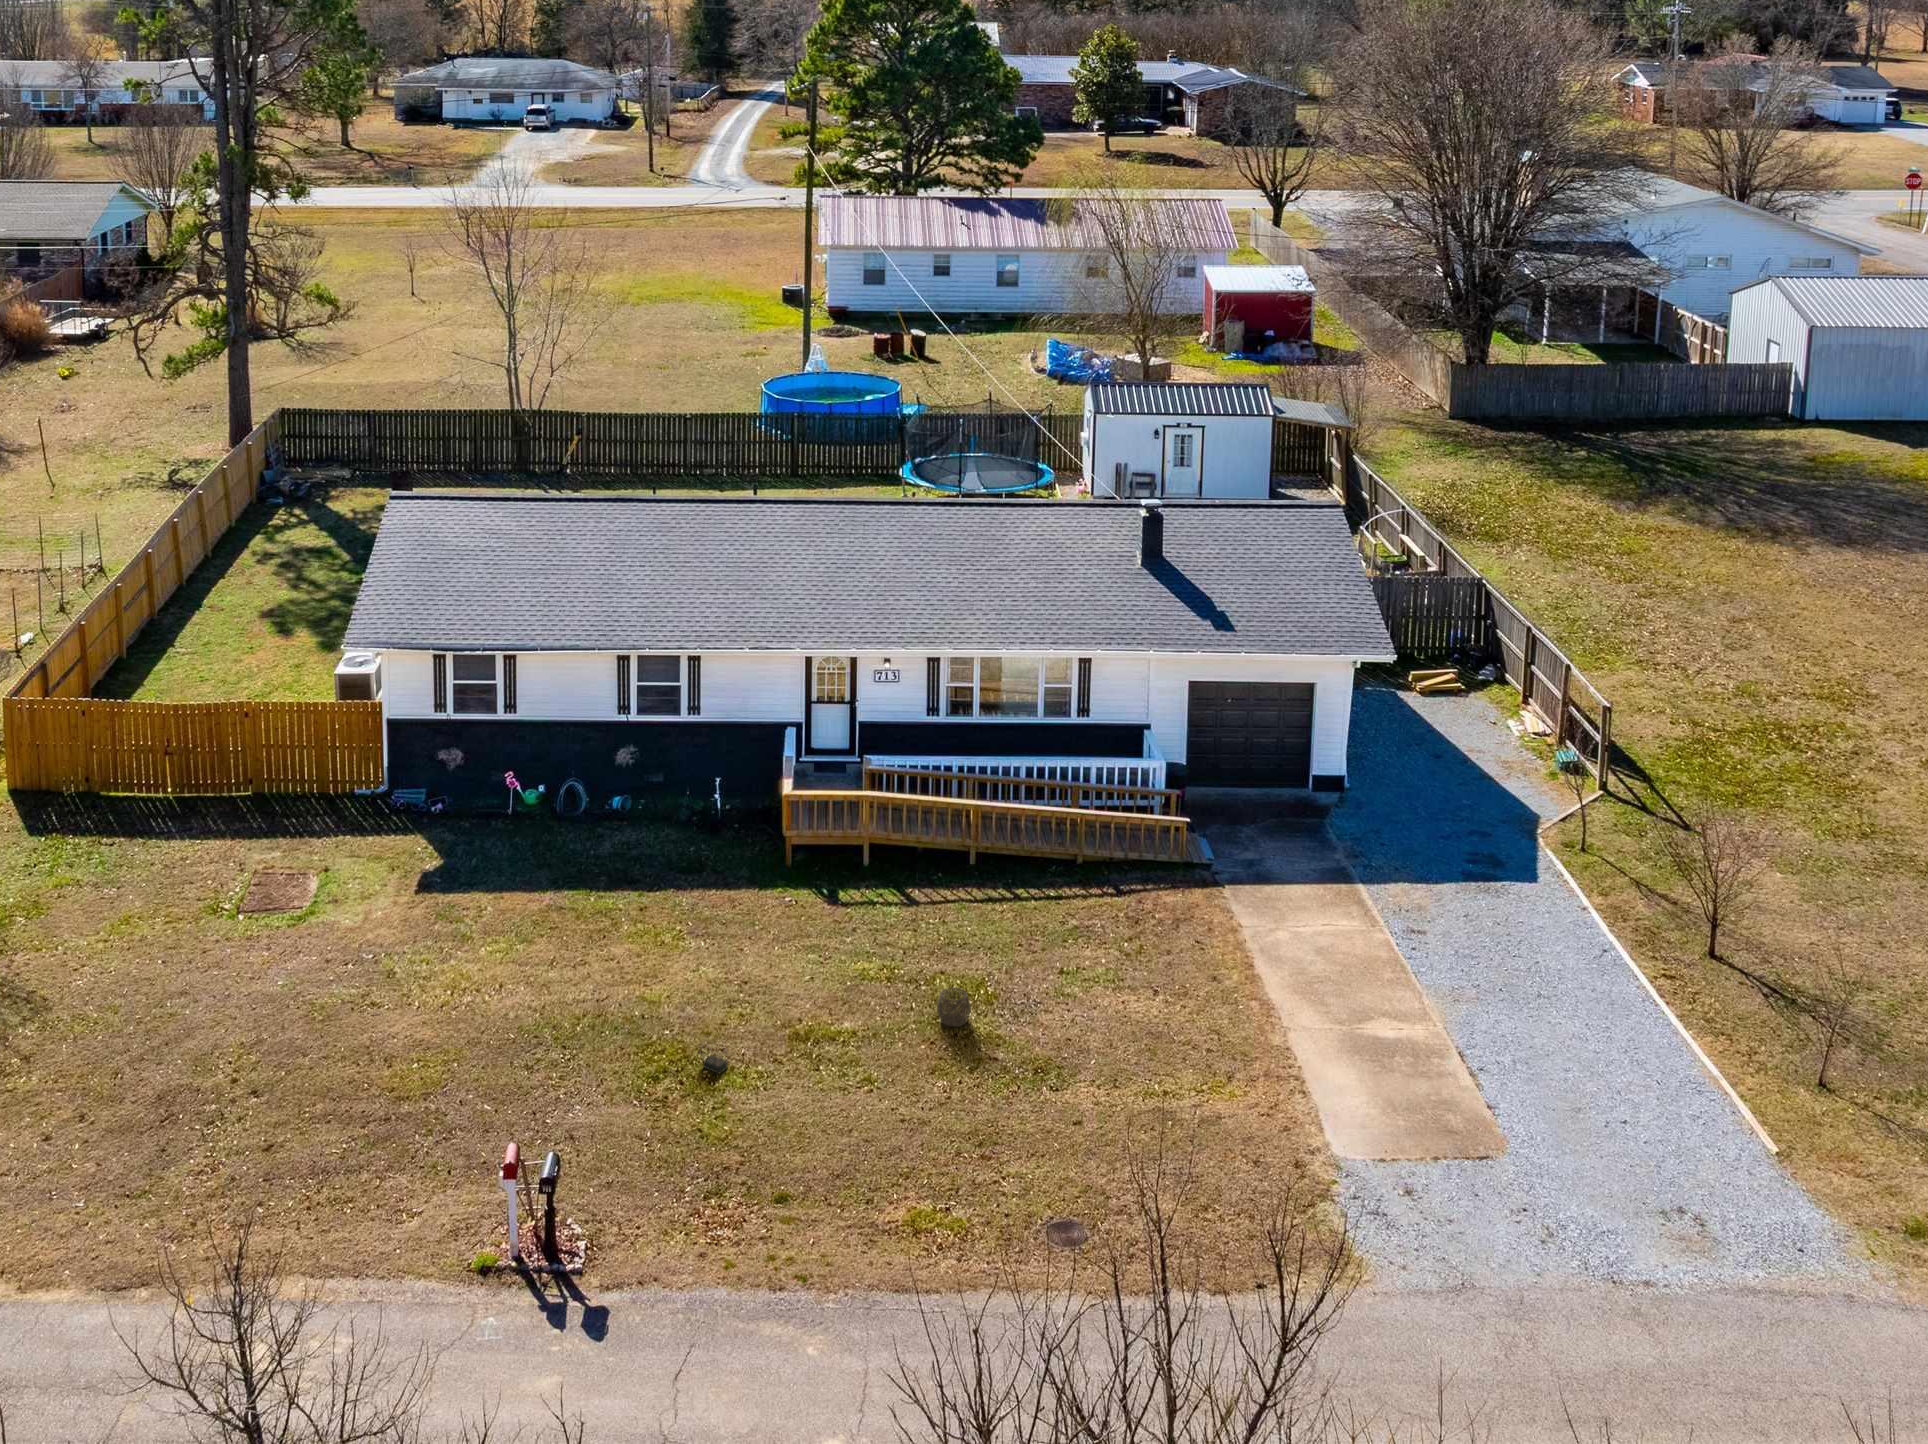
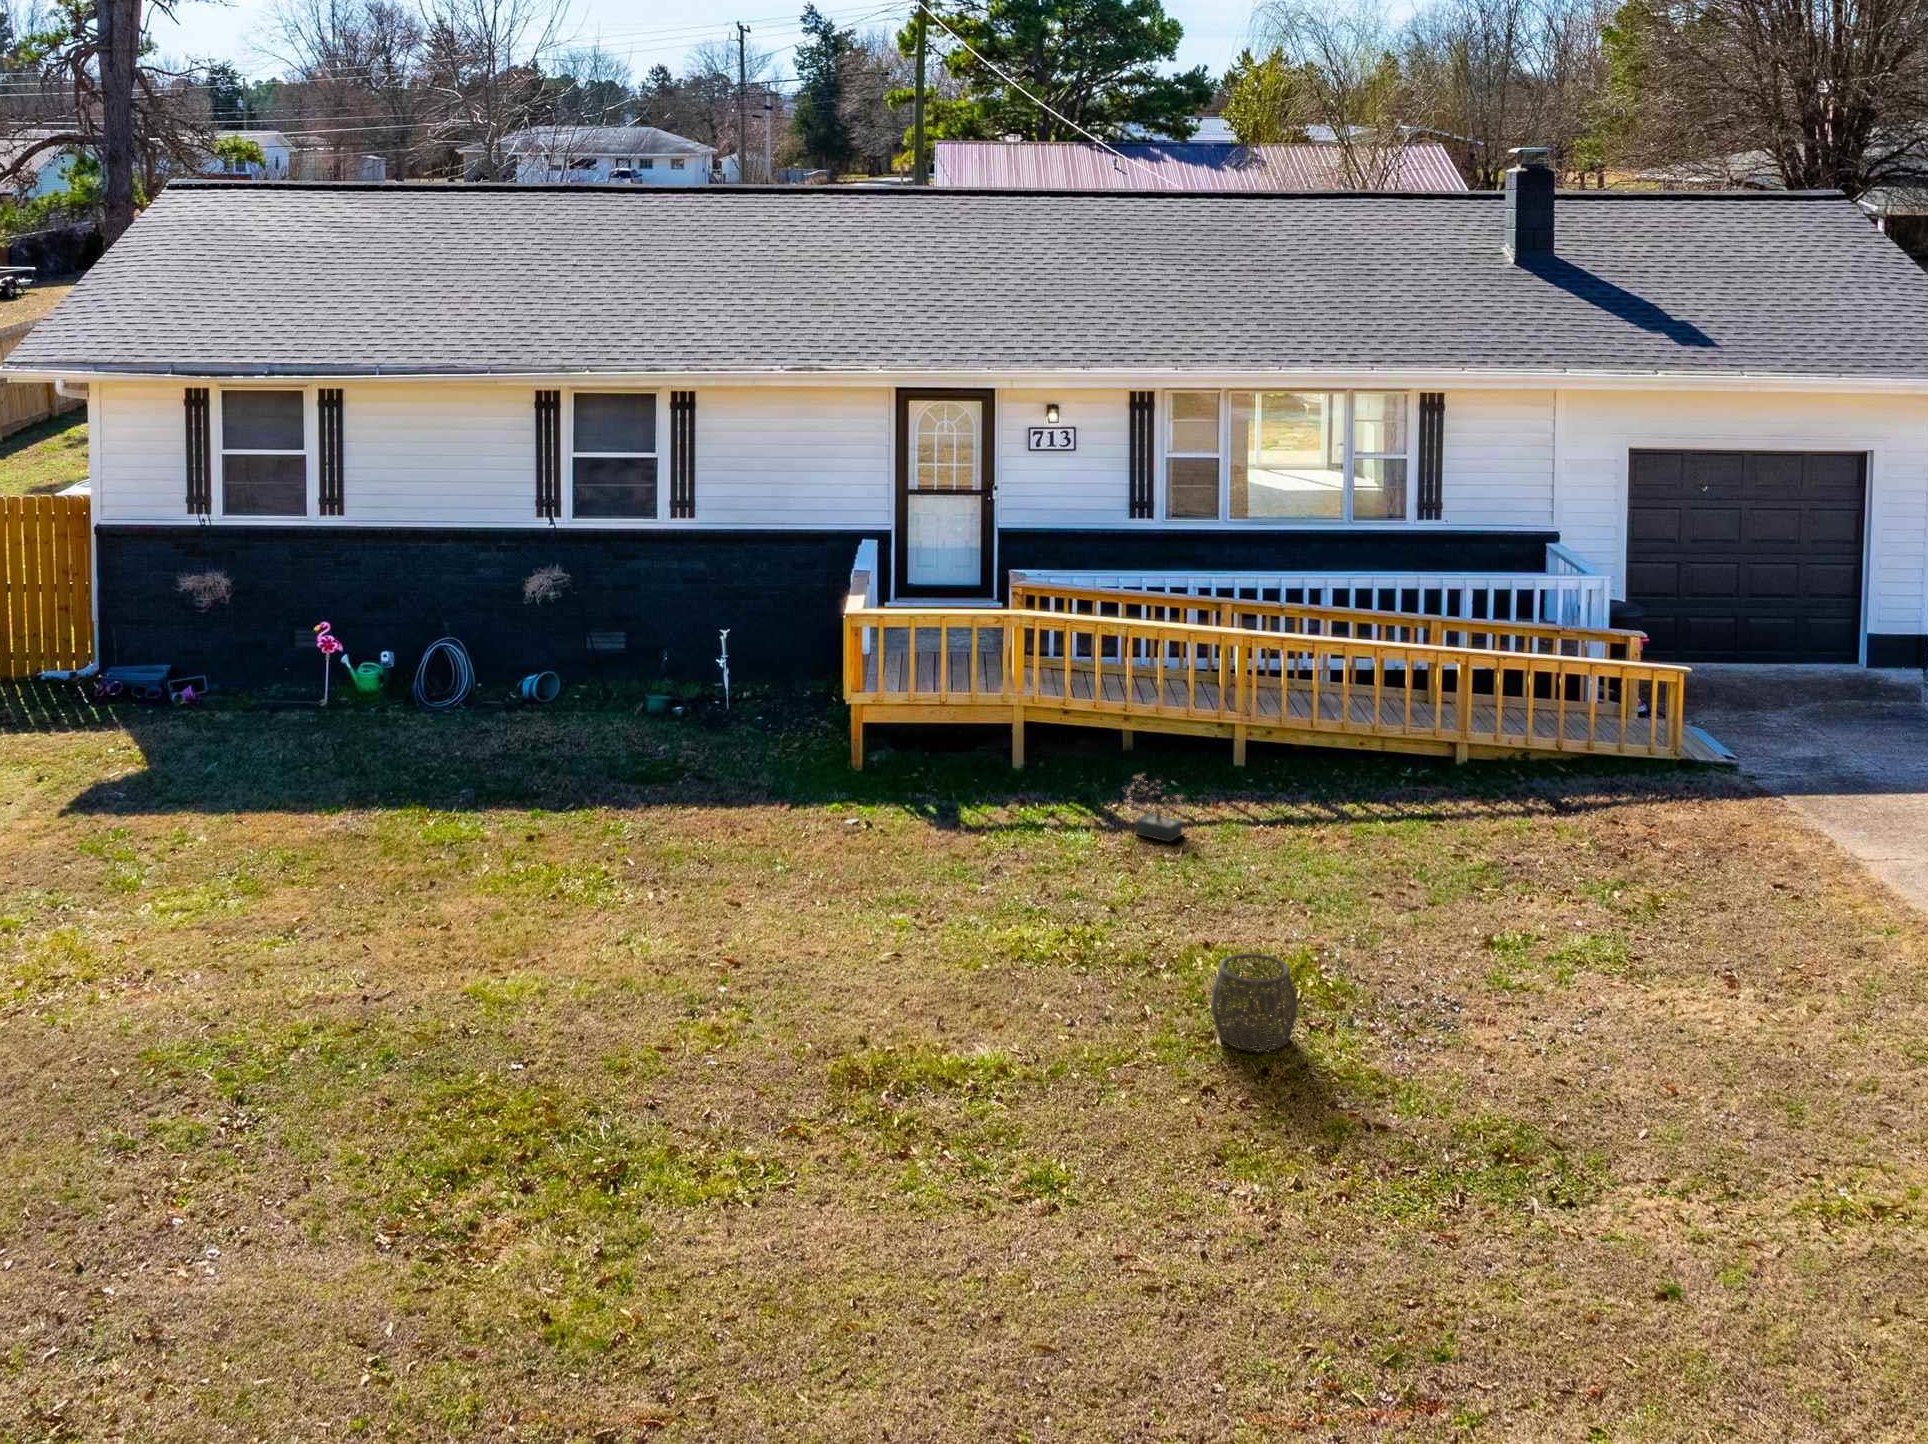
decorative plant: present [700,1039,728,1074] -> present [1126,775,1187,842]

